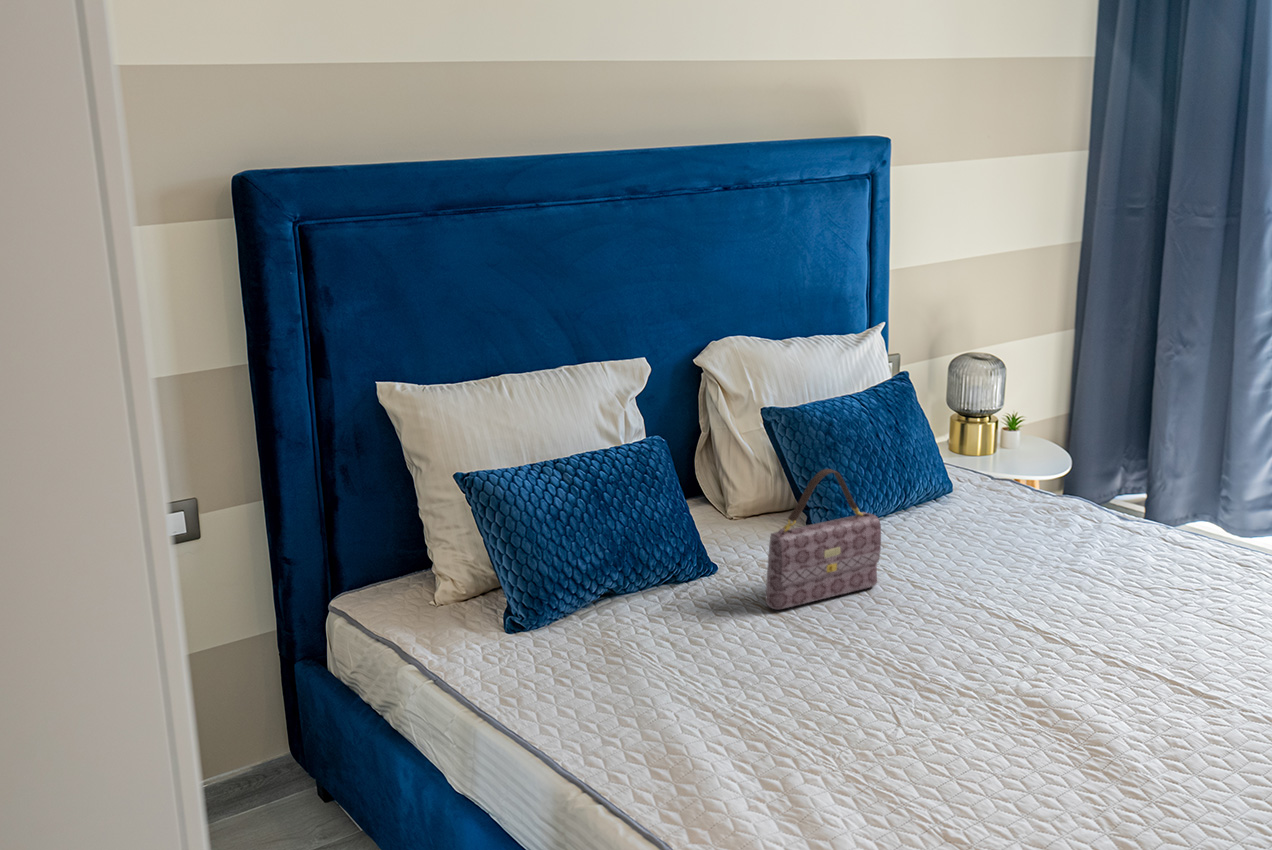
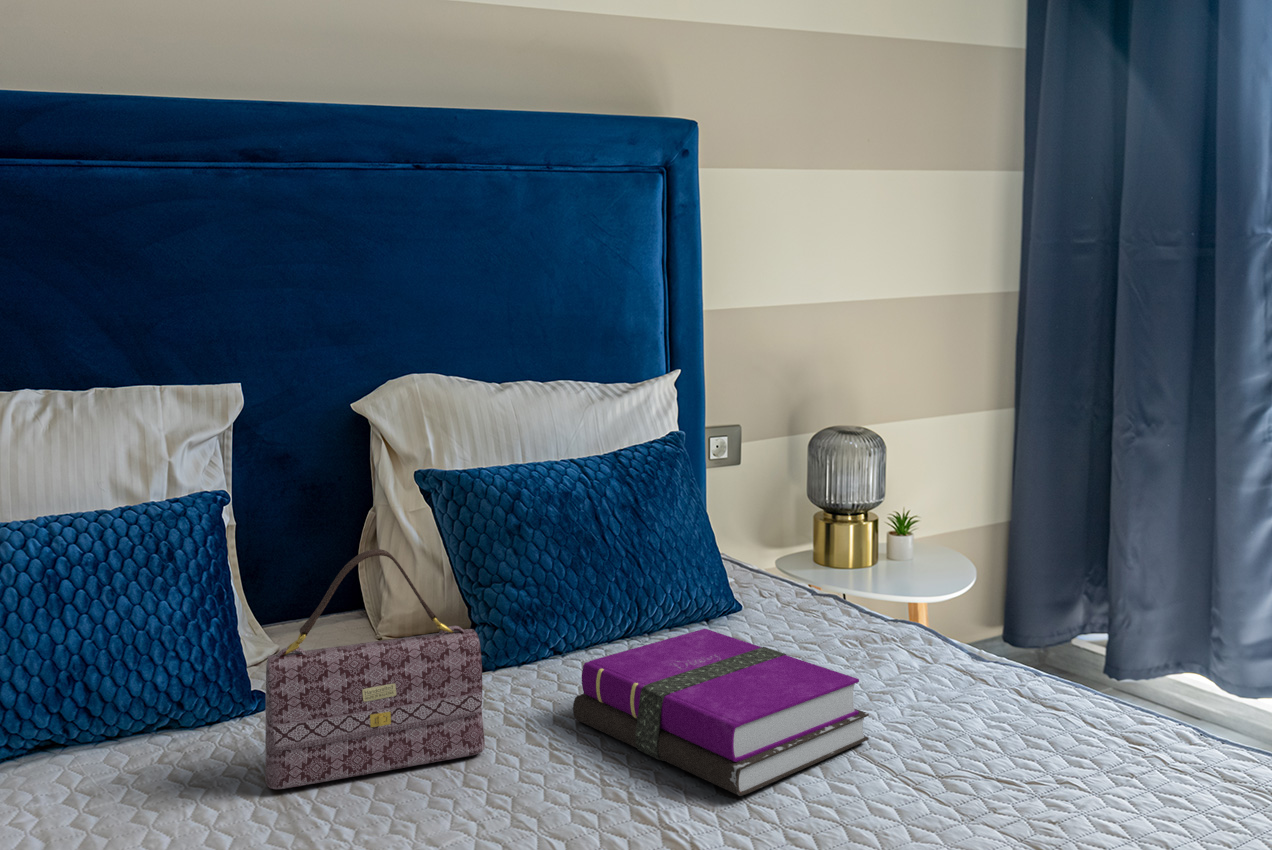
notebook: none [911,507,1096,602] -> present [573,629,869,796]

